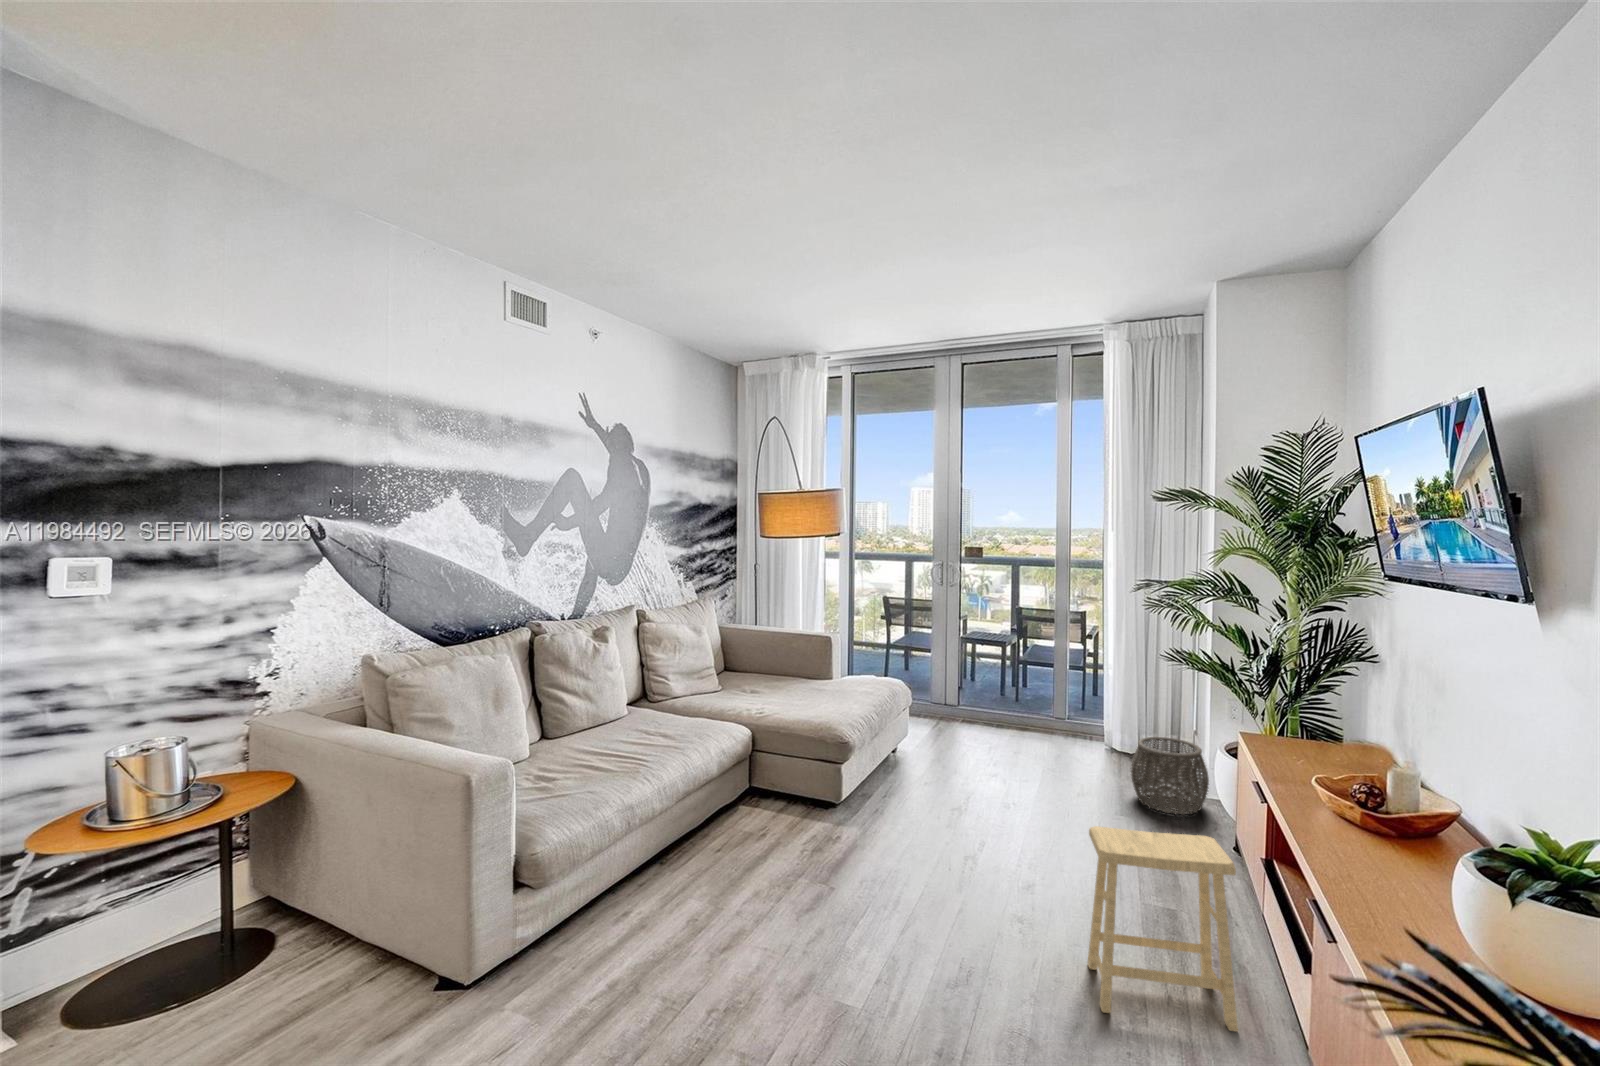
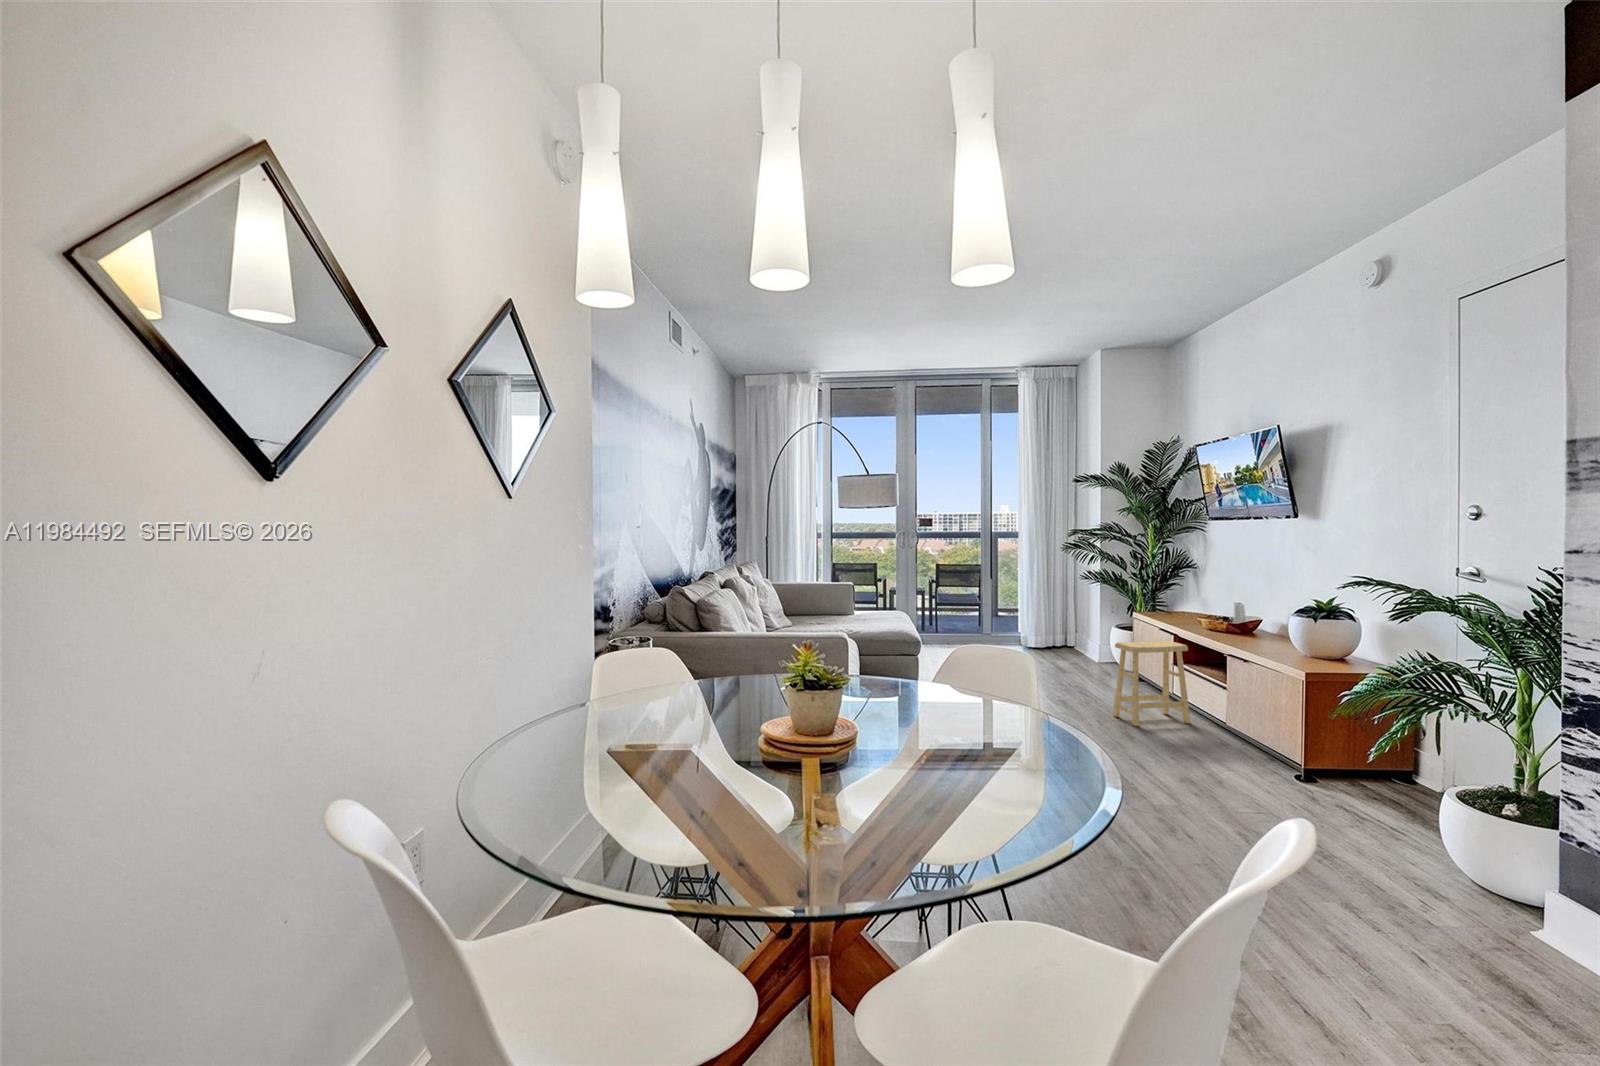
woven basket: present [1131,737,1209,815] -> none [1062,627,1108,669]

